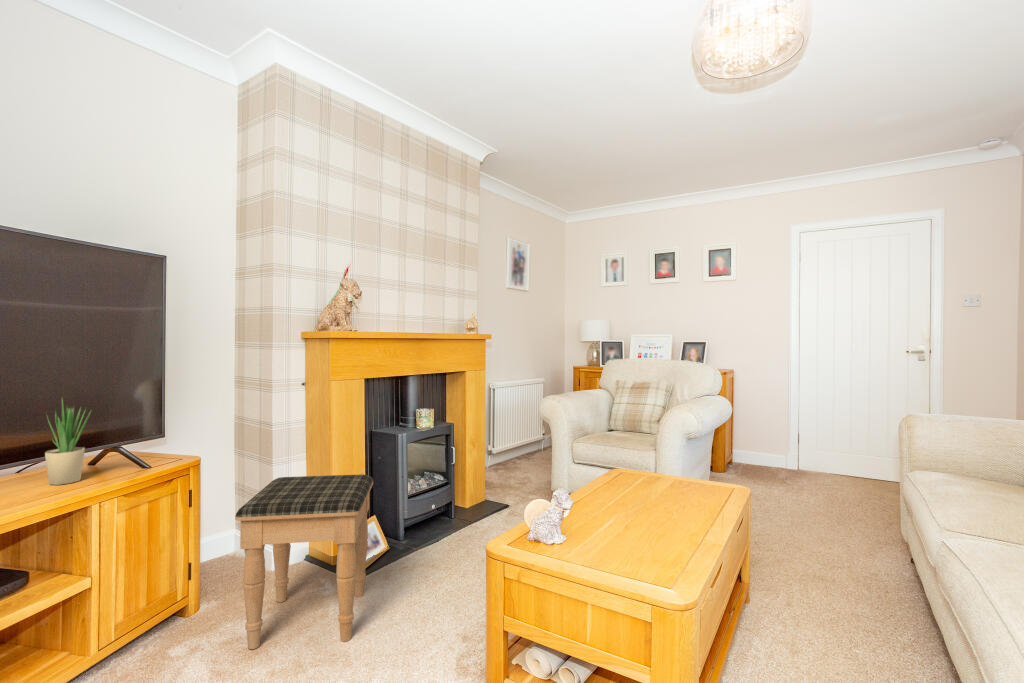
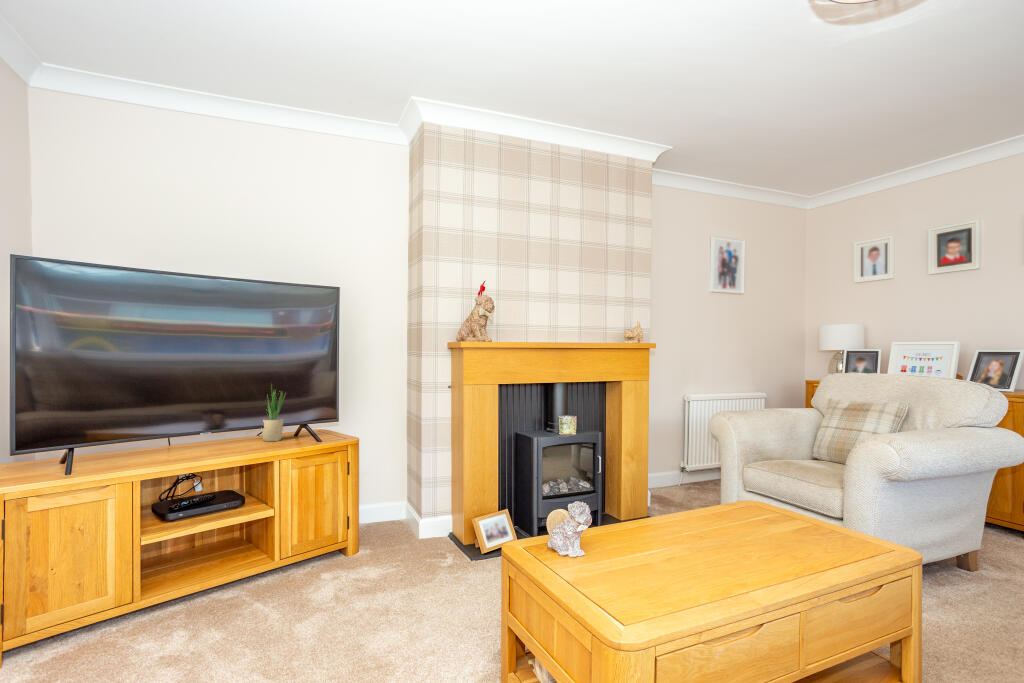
footstool: present [235,474,373,649] -> none [355,460,479,605]

